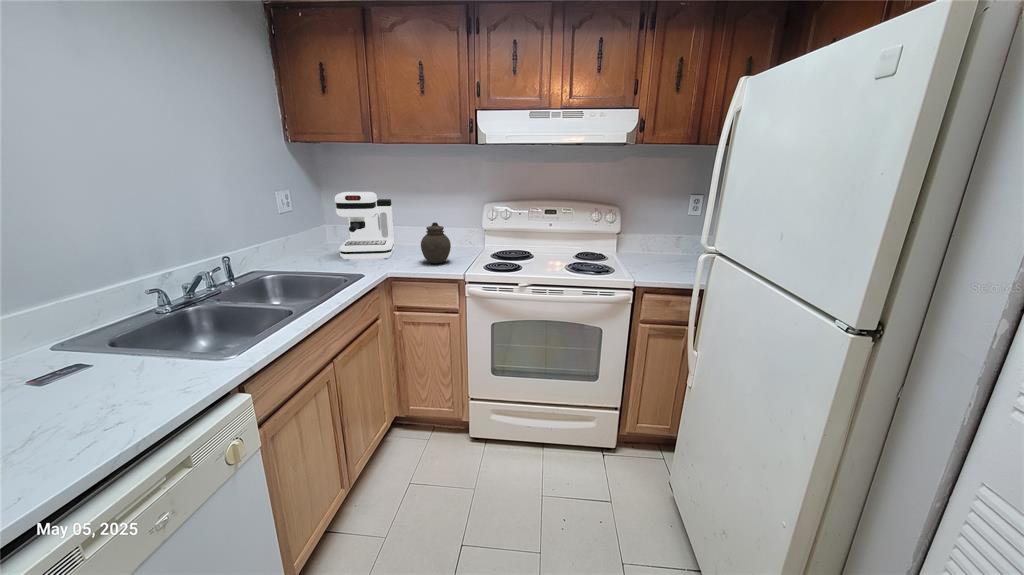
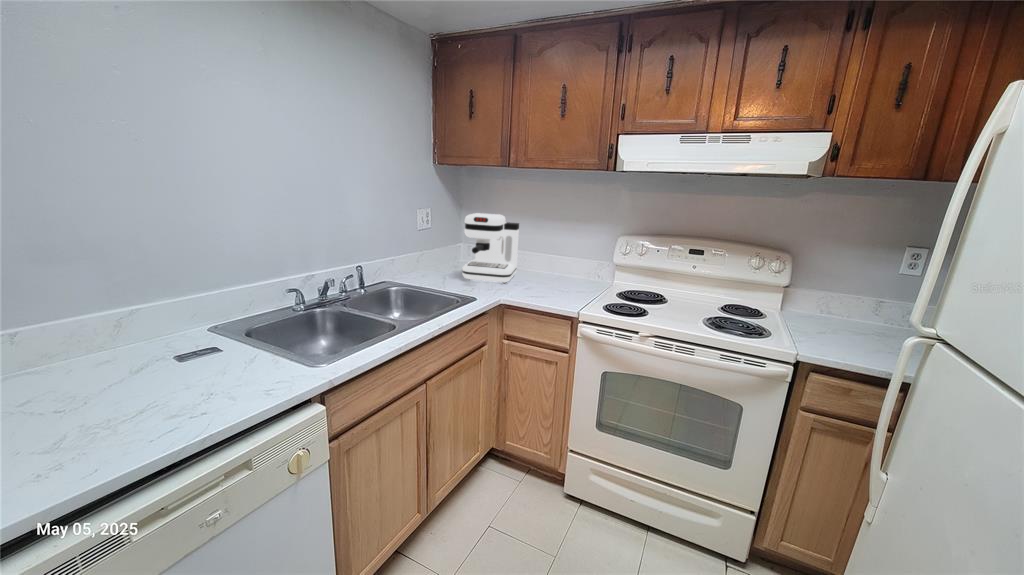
jar: present [421,222,451,263] -> none [539,252,571,295]

